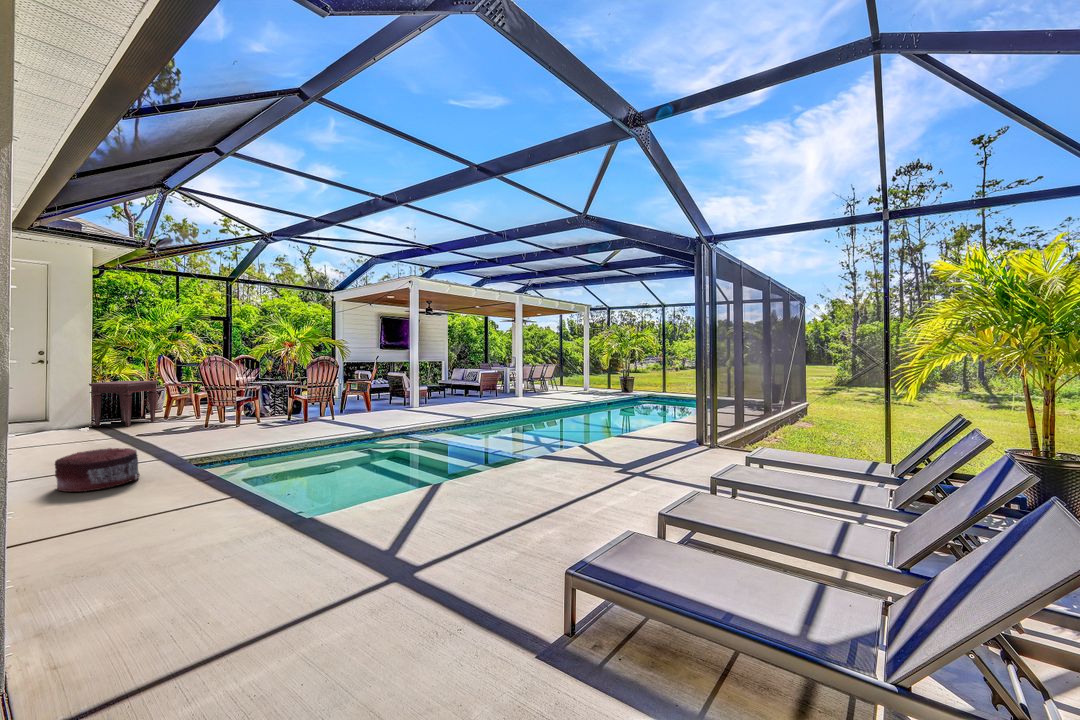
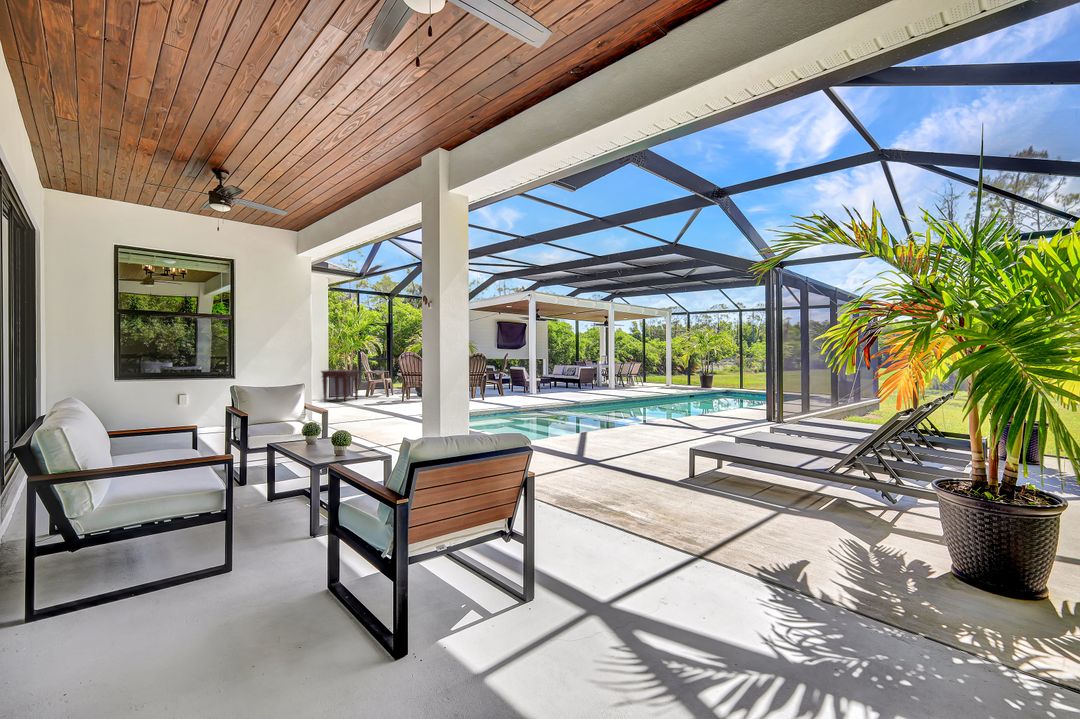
pouf: present [55,448,140,492] -> none [357,405,398,428]

